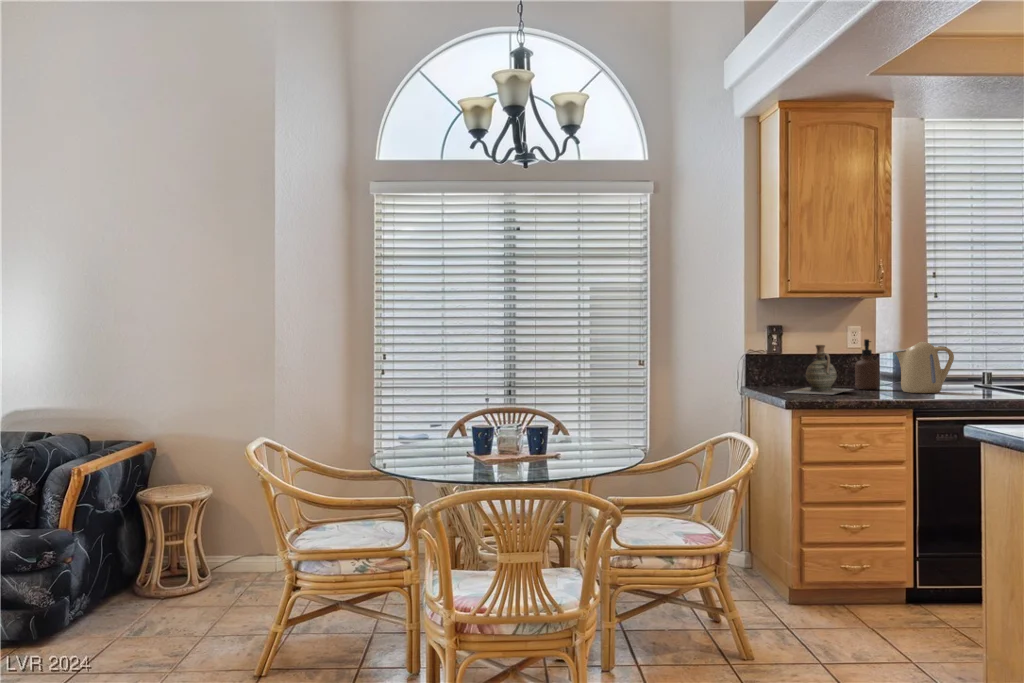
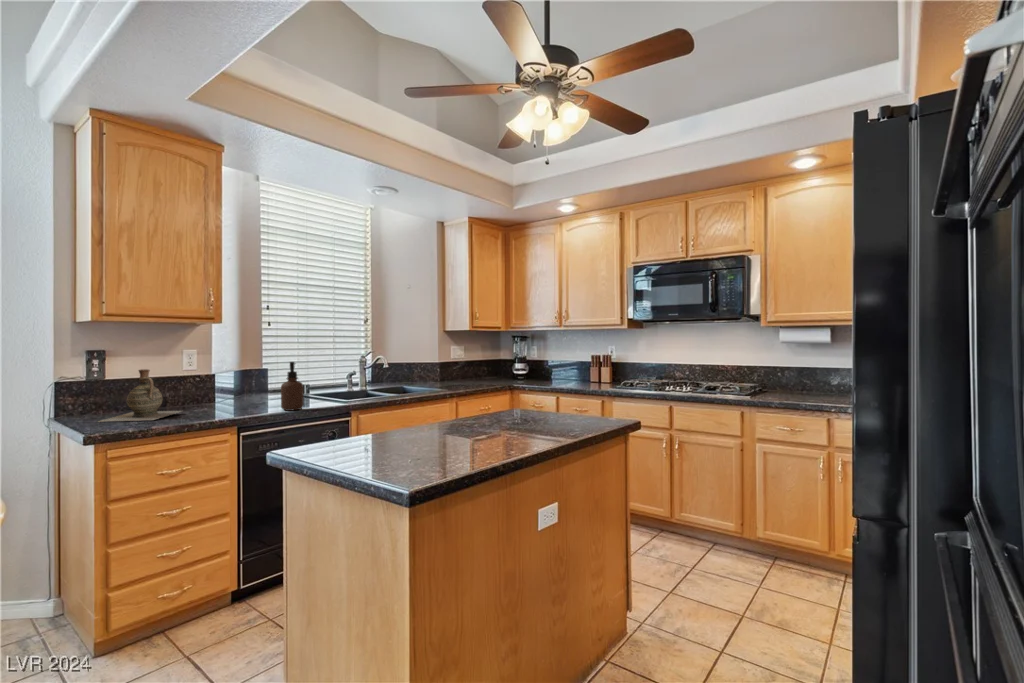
soap dispenser: present [855,339,879,390] -> present [281,362,304,411]
kettle: present [896,342,954,393] -> none [225,364,277,410]

